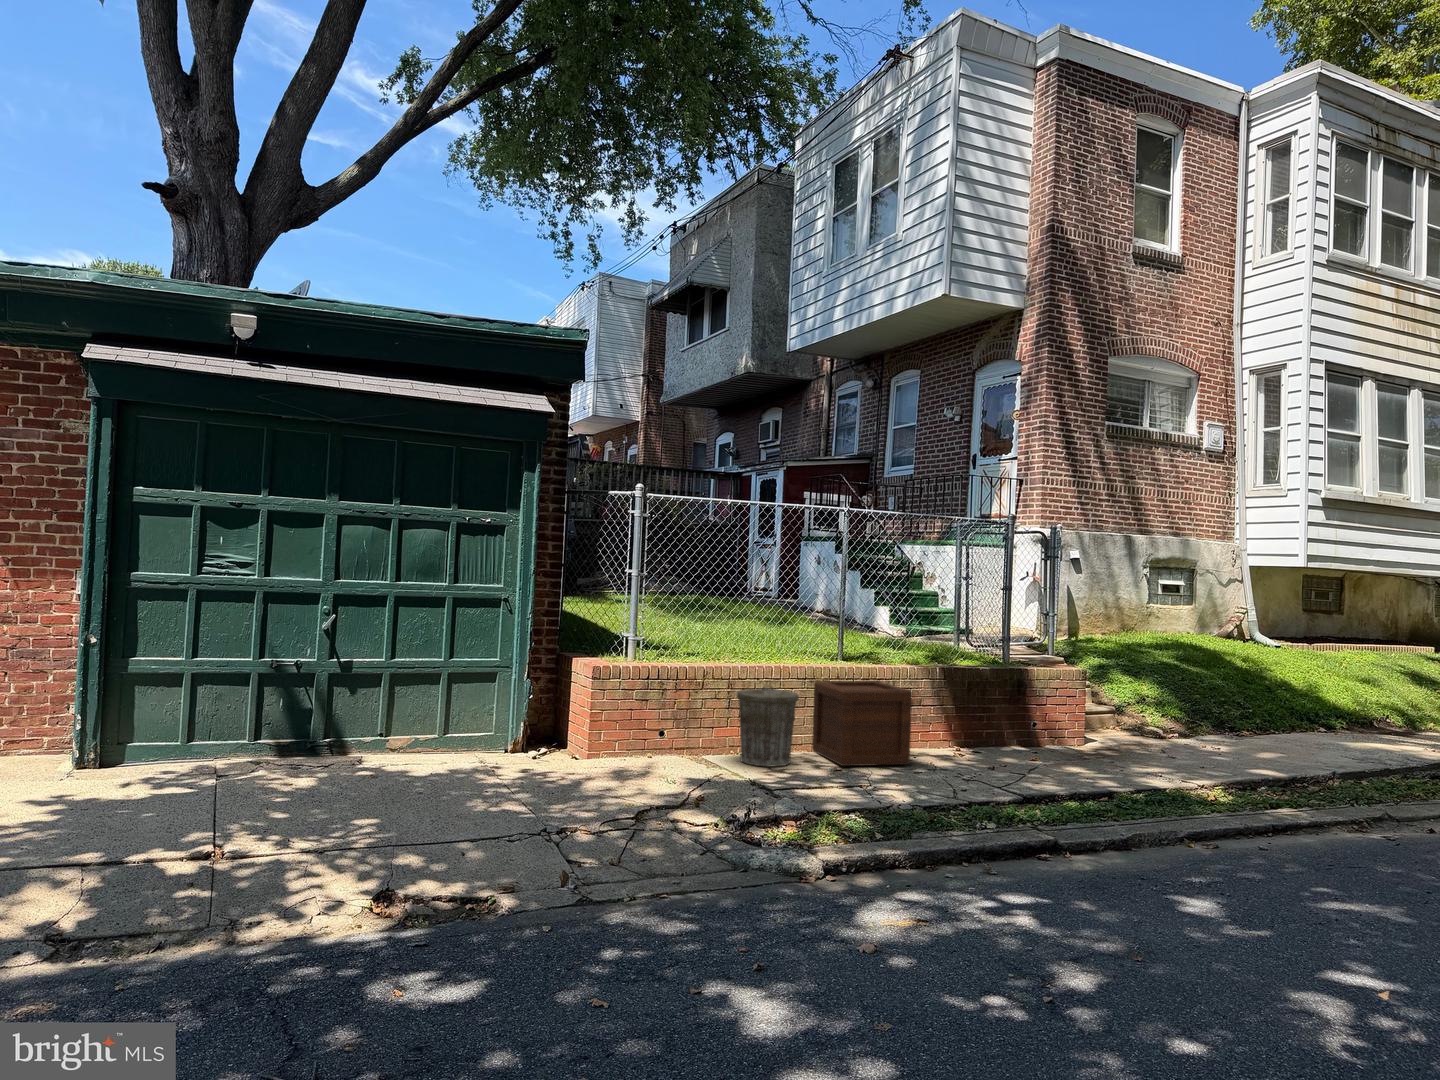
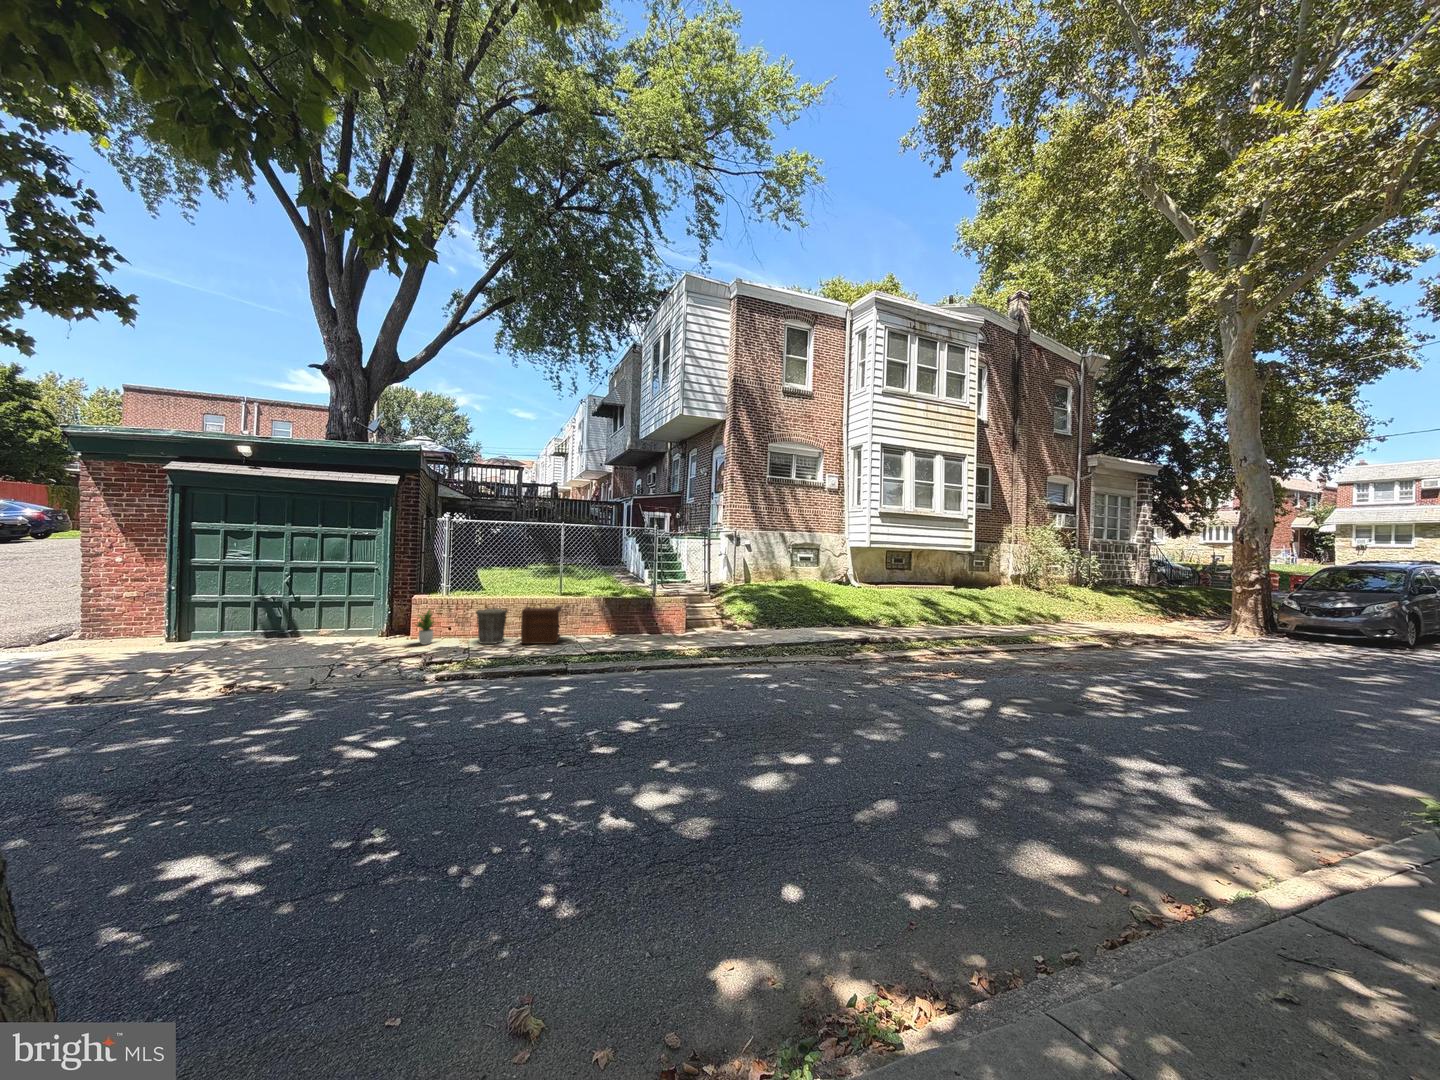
potted plant: none [618,687,667,769] -> present [415,610,434,645]

